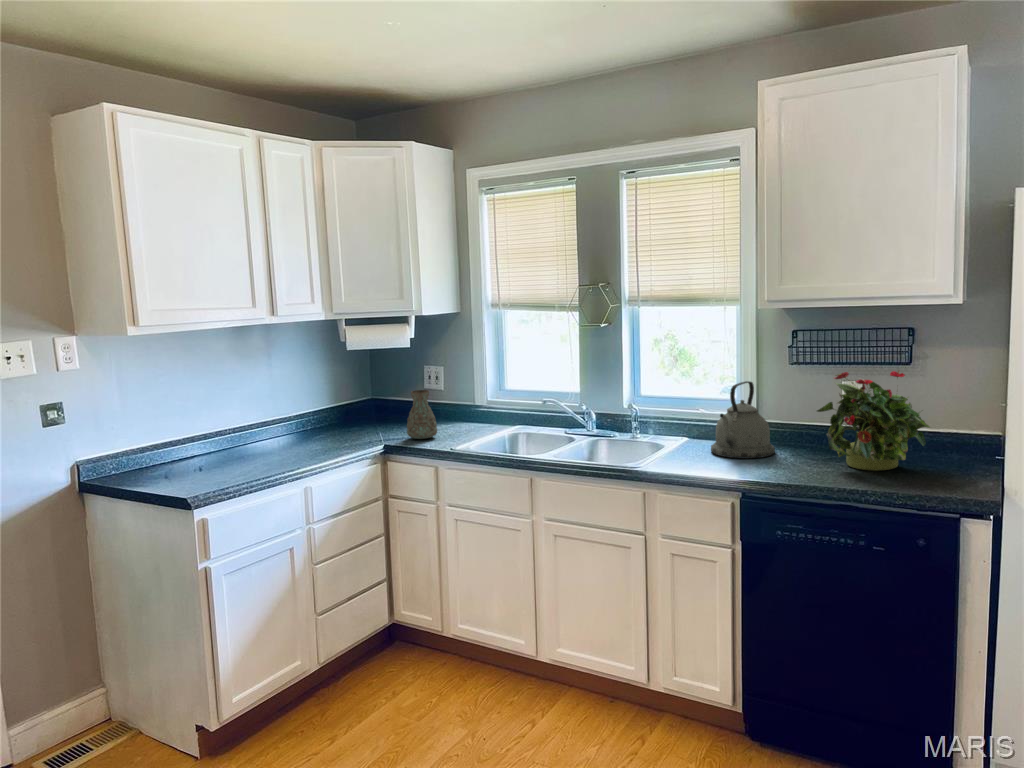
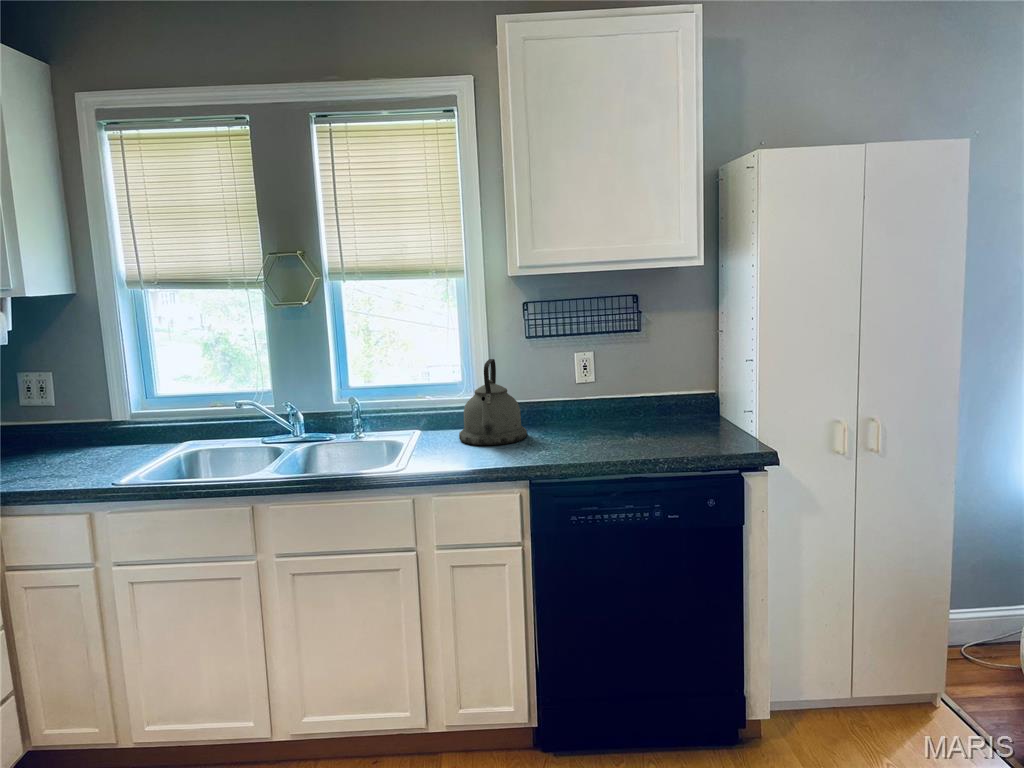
potted plant: present [817,371,929,471] -> none [578,336,684,439]
decorative vase: present [407,390,437,439] -> none [24,406,76,478]

